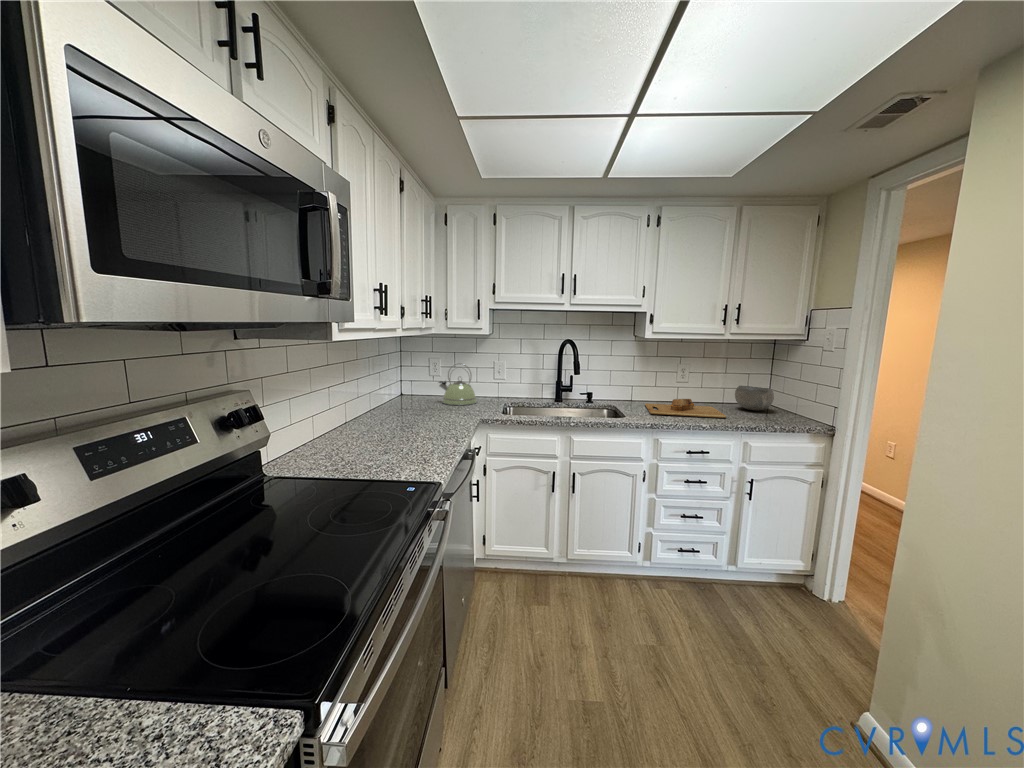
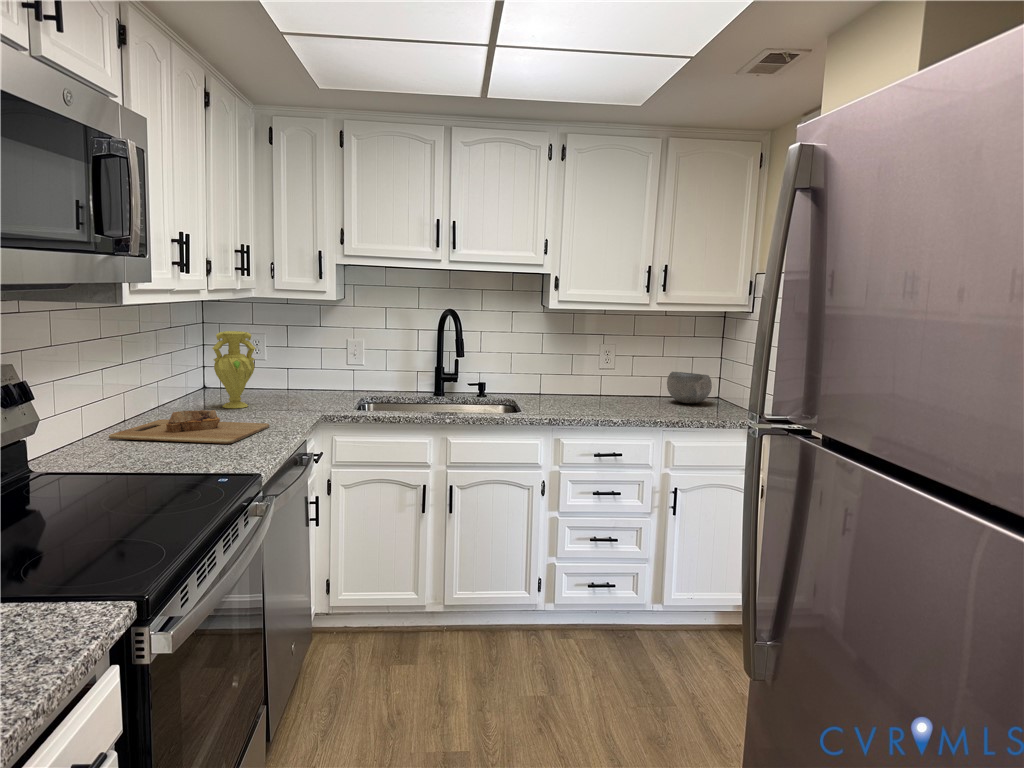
vase: none [405,357,435,412] -> present [212,331,256,408]
kettle: present [439,363,477,405] -> none [262,341,320,400]
cutting board: present [645,399,726,418] -> present [109,410,269,444]

